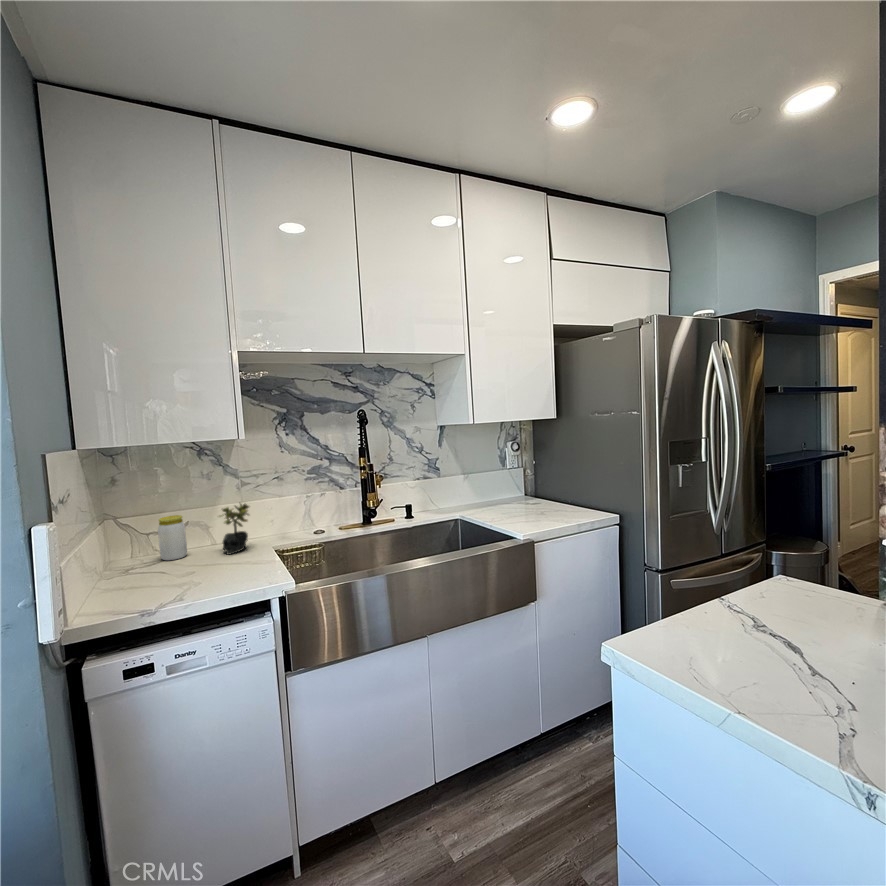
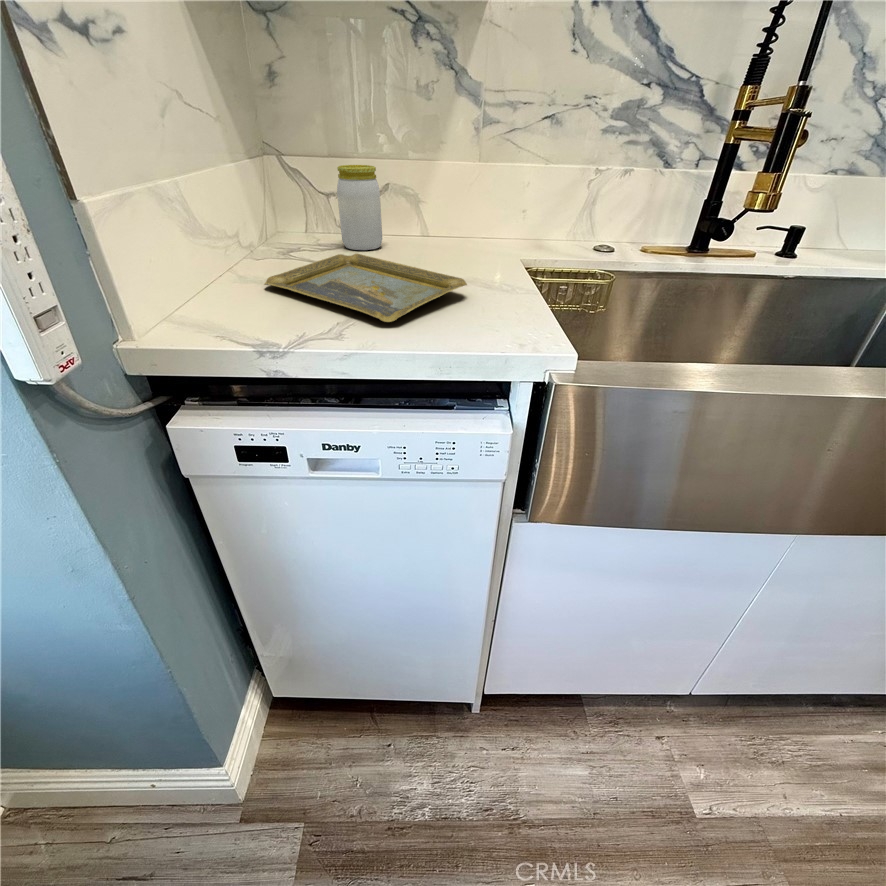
succulent plant: present [220,504,249,555] -> none [434,153,494,260]
tray: none [125,562,243,589] -> present [264,254,467,322]

